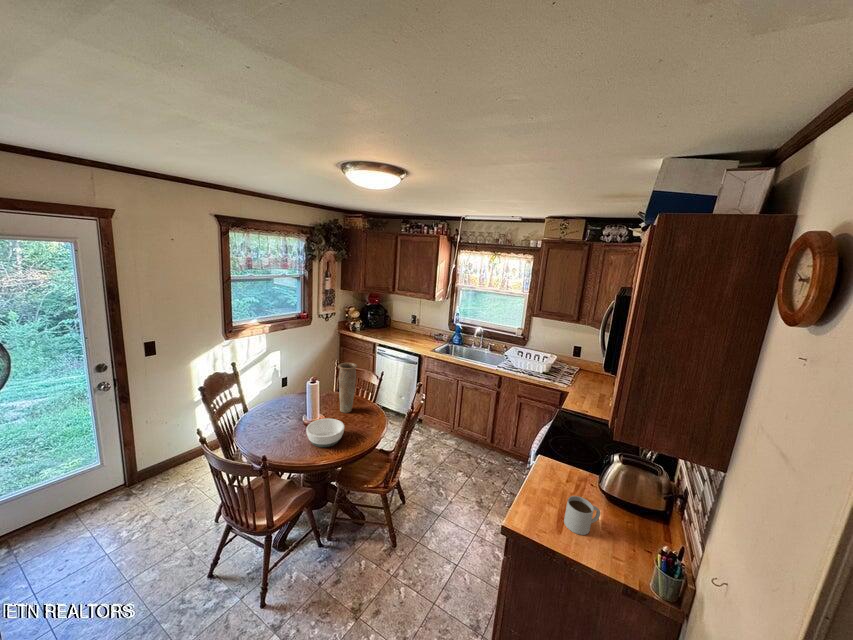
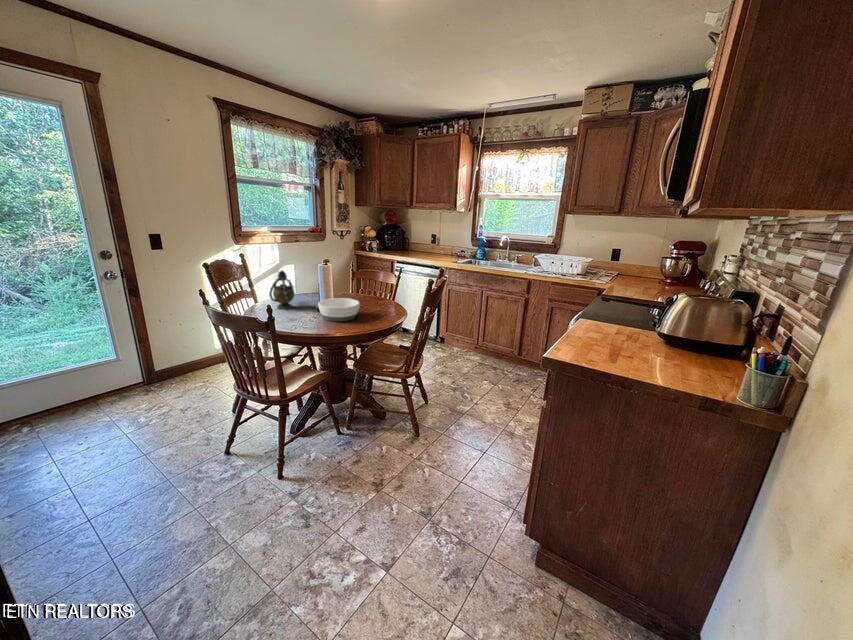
vase: present [338,363,357,413] -> none [352,248,373,302]
teapot: none [260,391,283,426] -> present [269,270,295,309]
mug: present [564,496,600,535] -> none [619,332,665,370]

